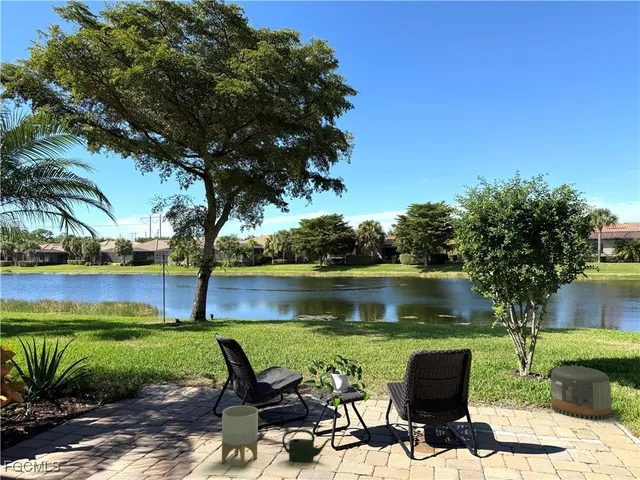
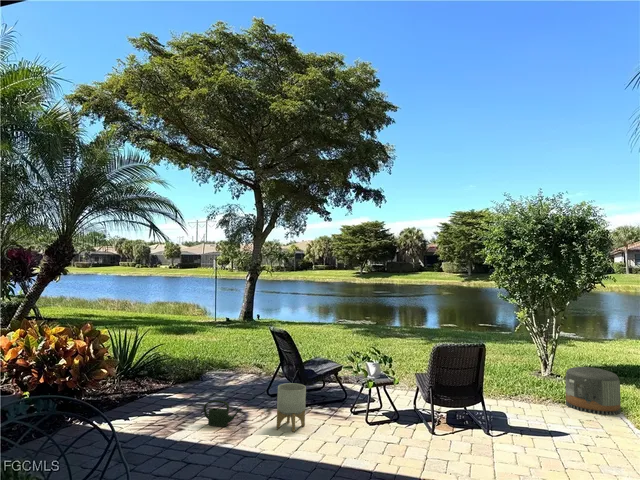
watering can: present [282,429,331,462] -> present [204,400,242,427]

